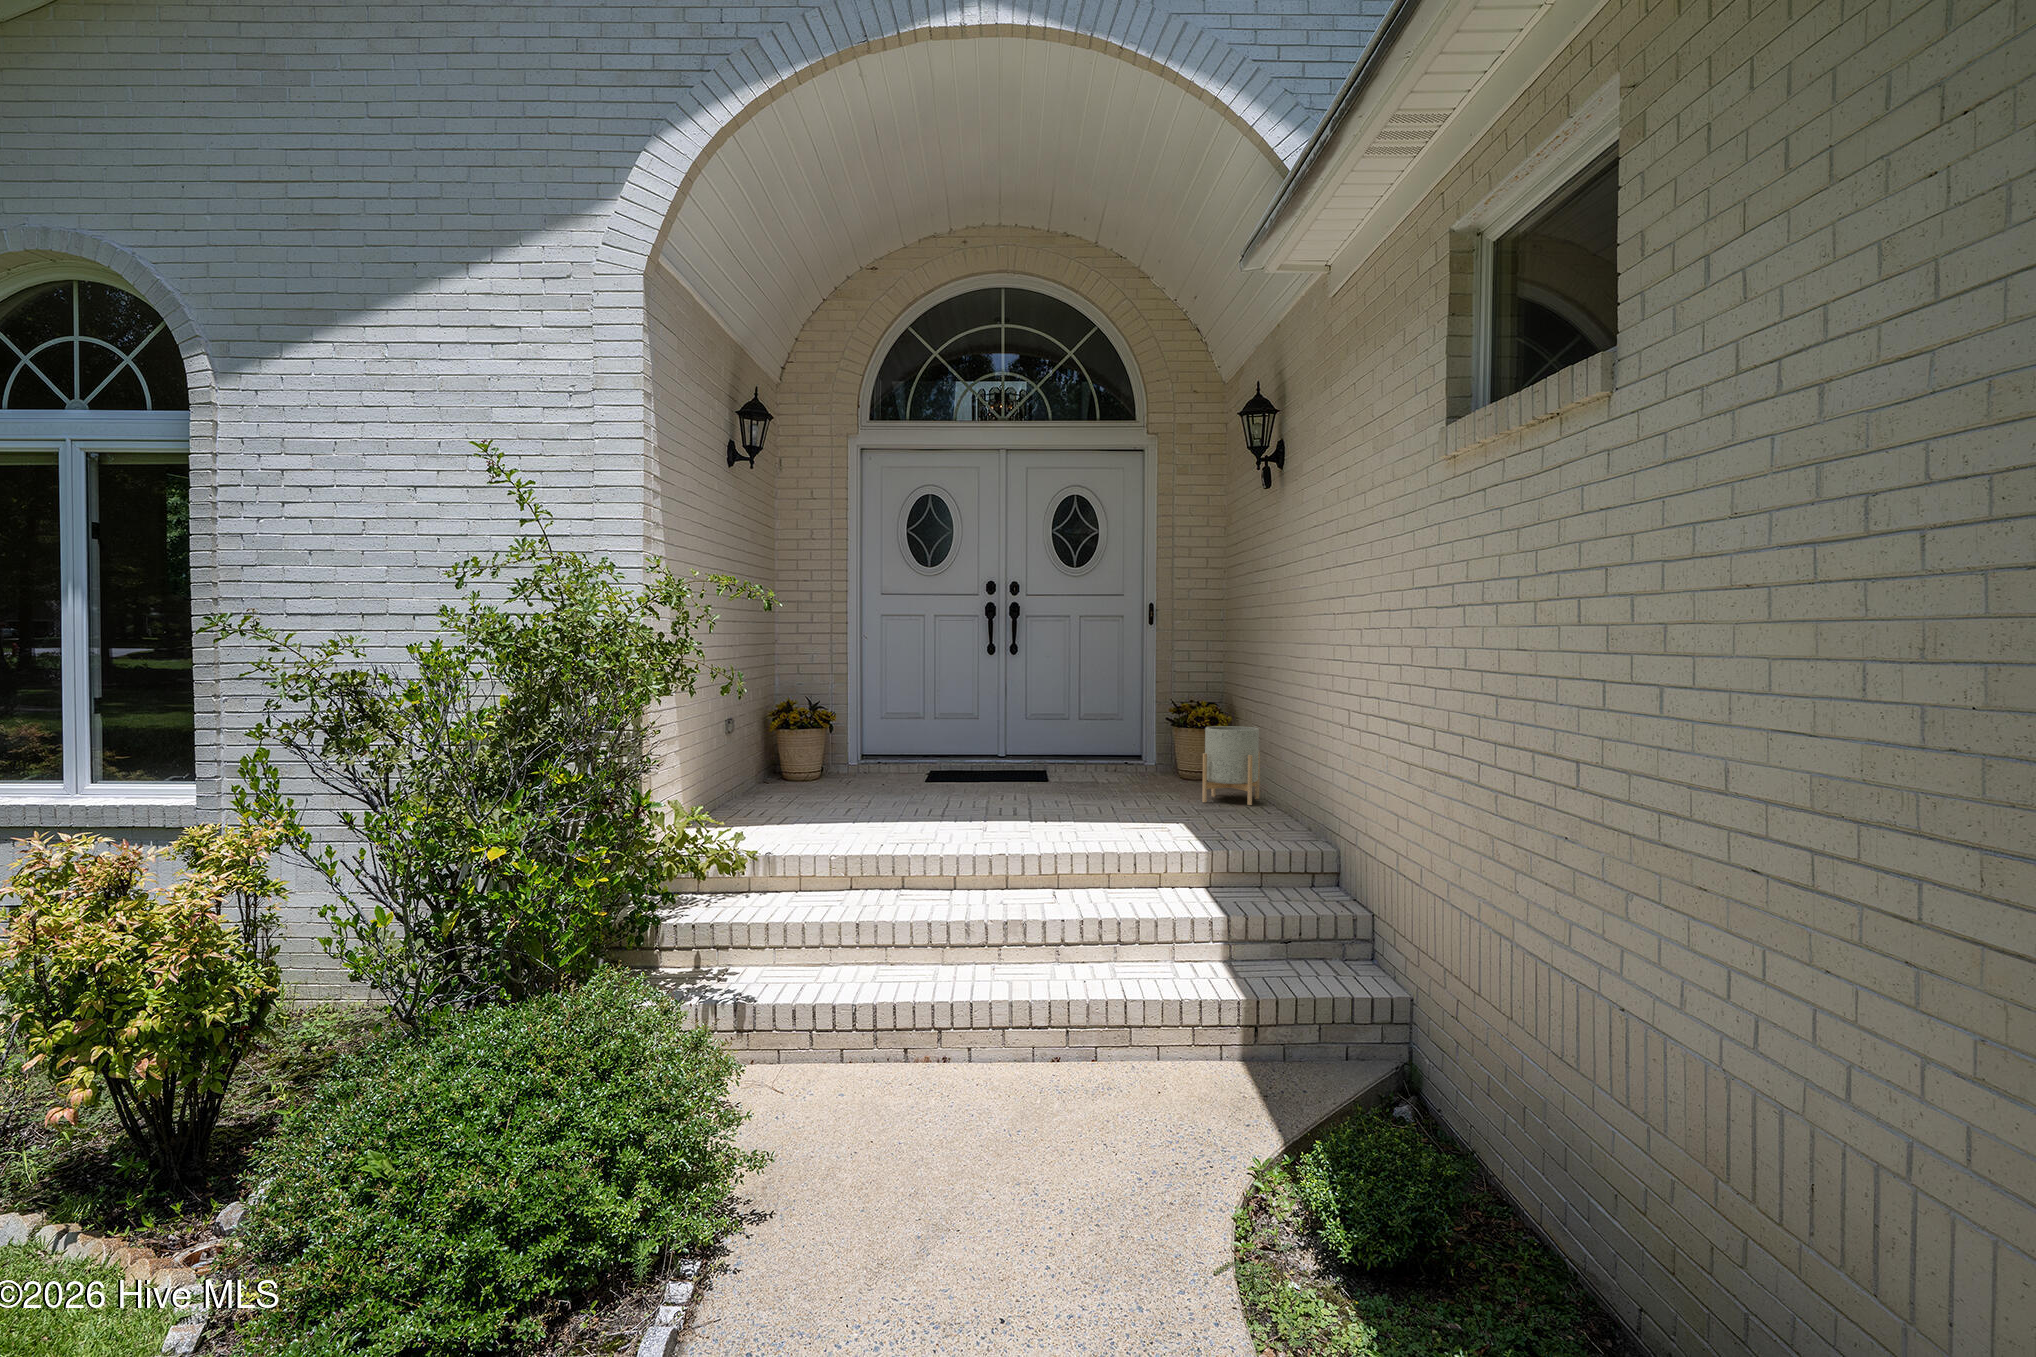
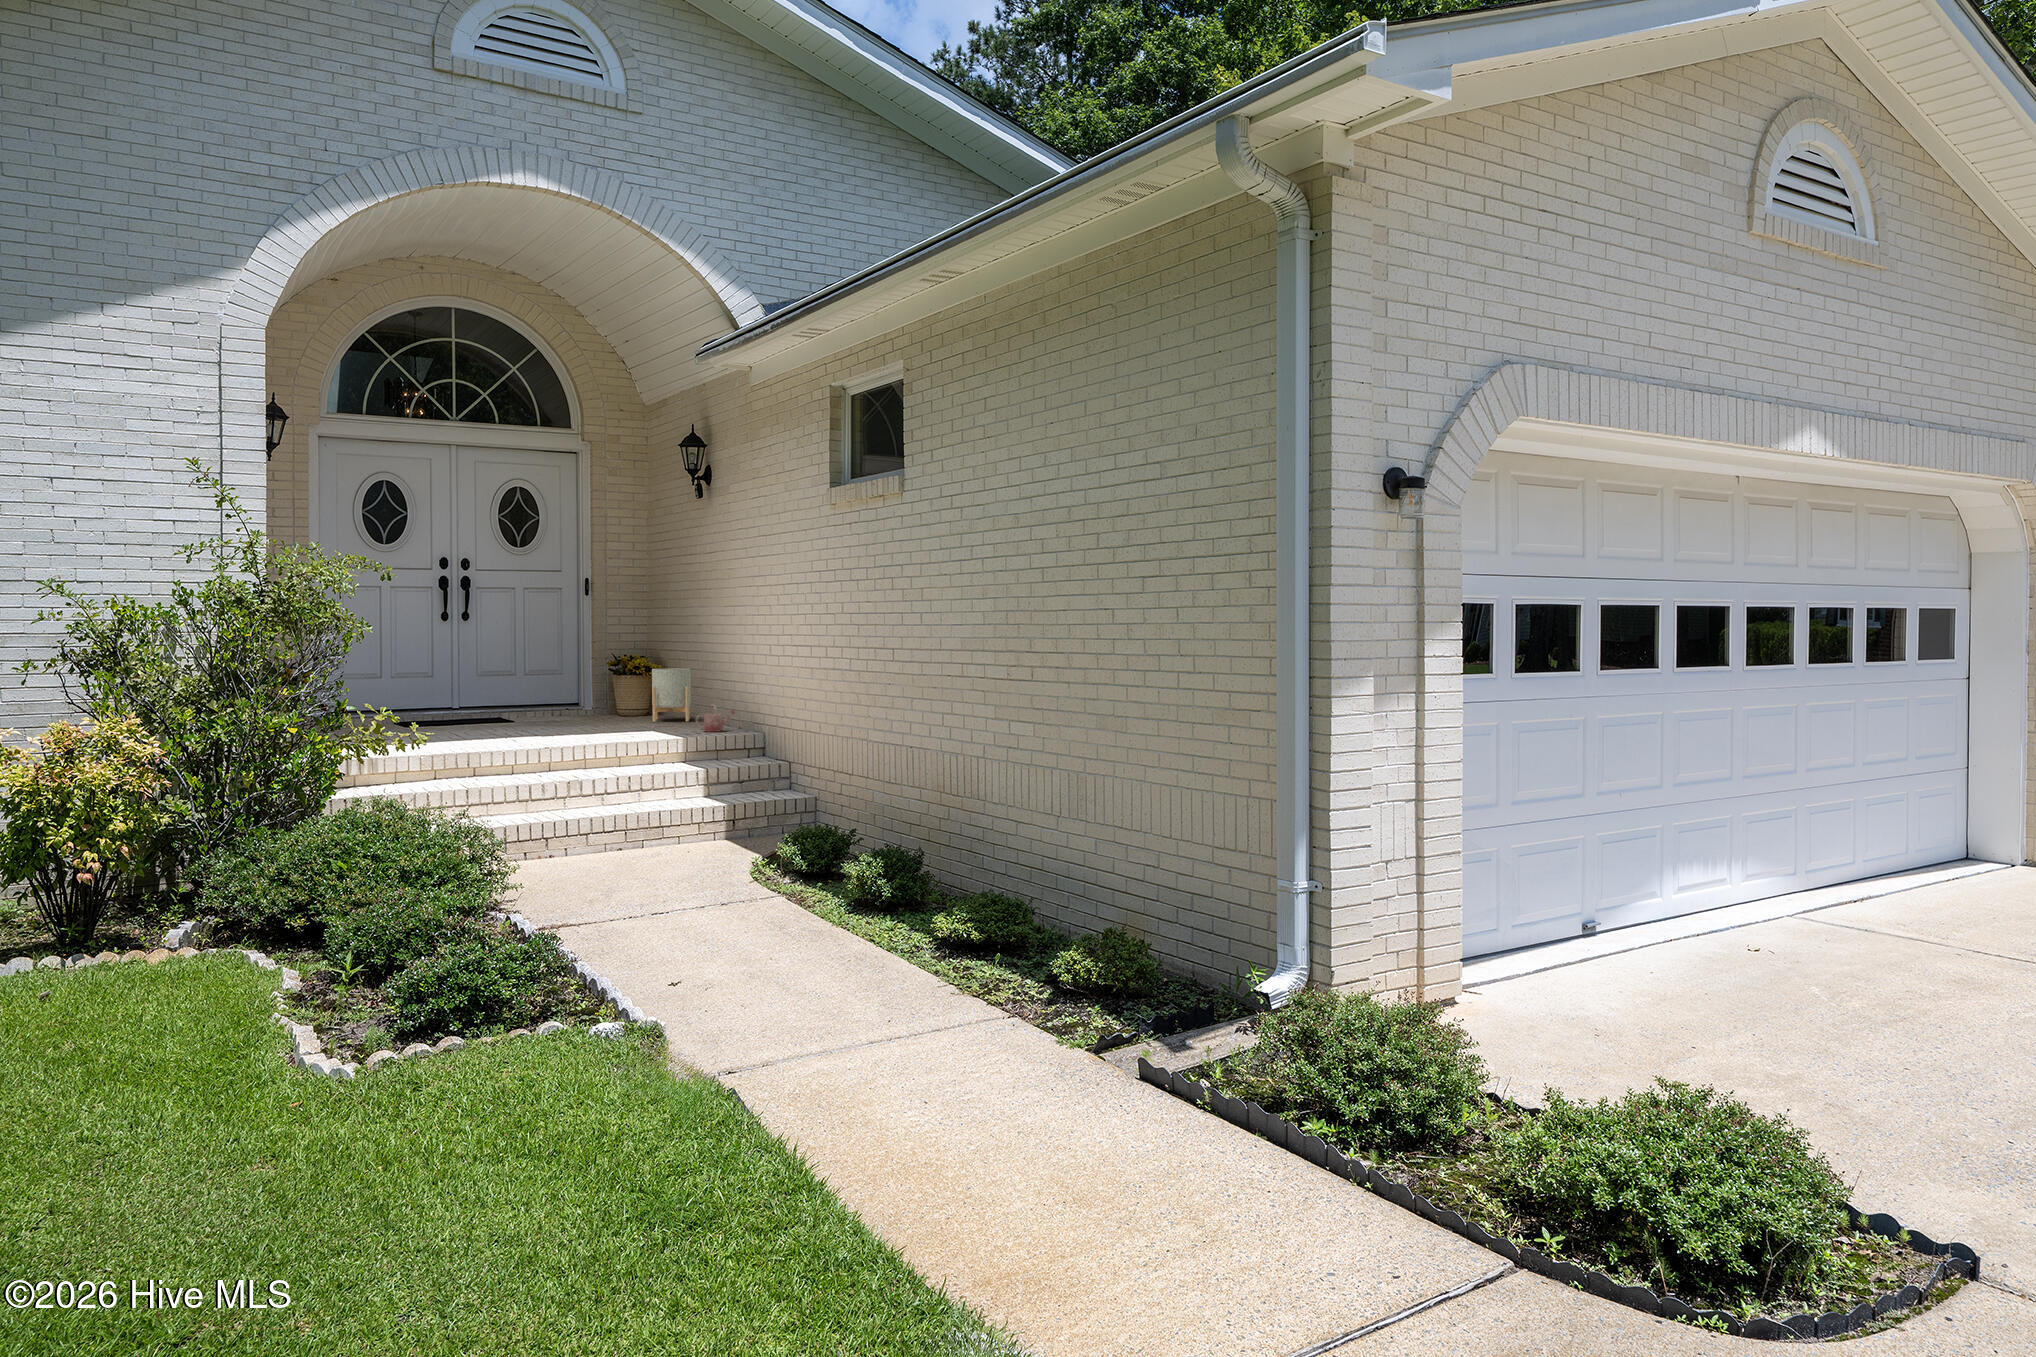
watering can: none [1242,791,1307,835] -> present [703,706,735,732]

